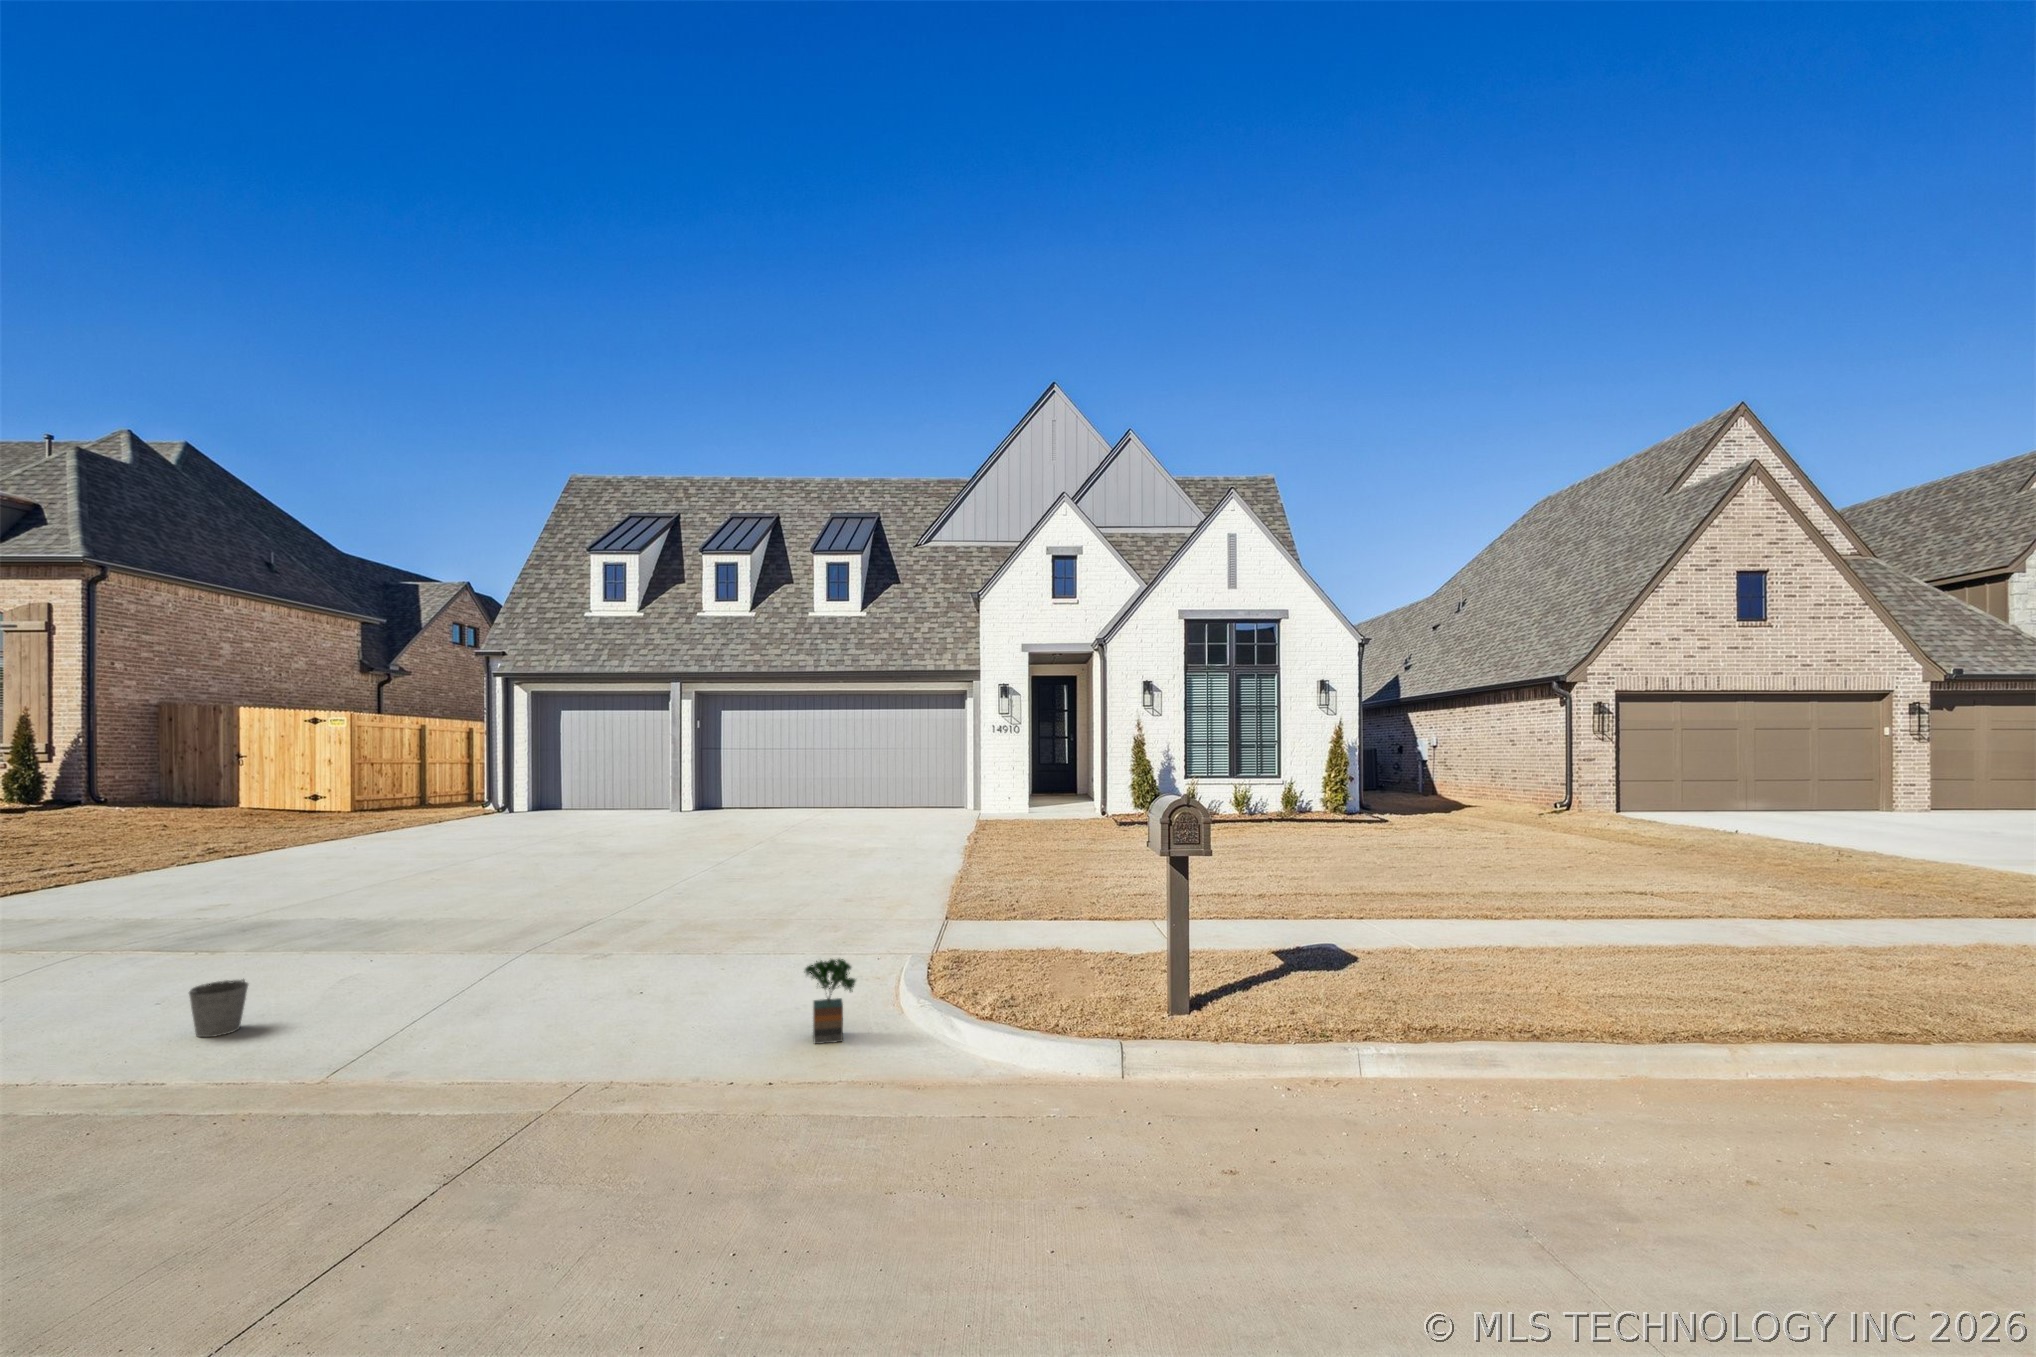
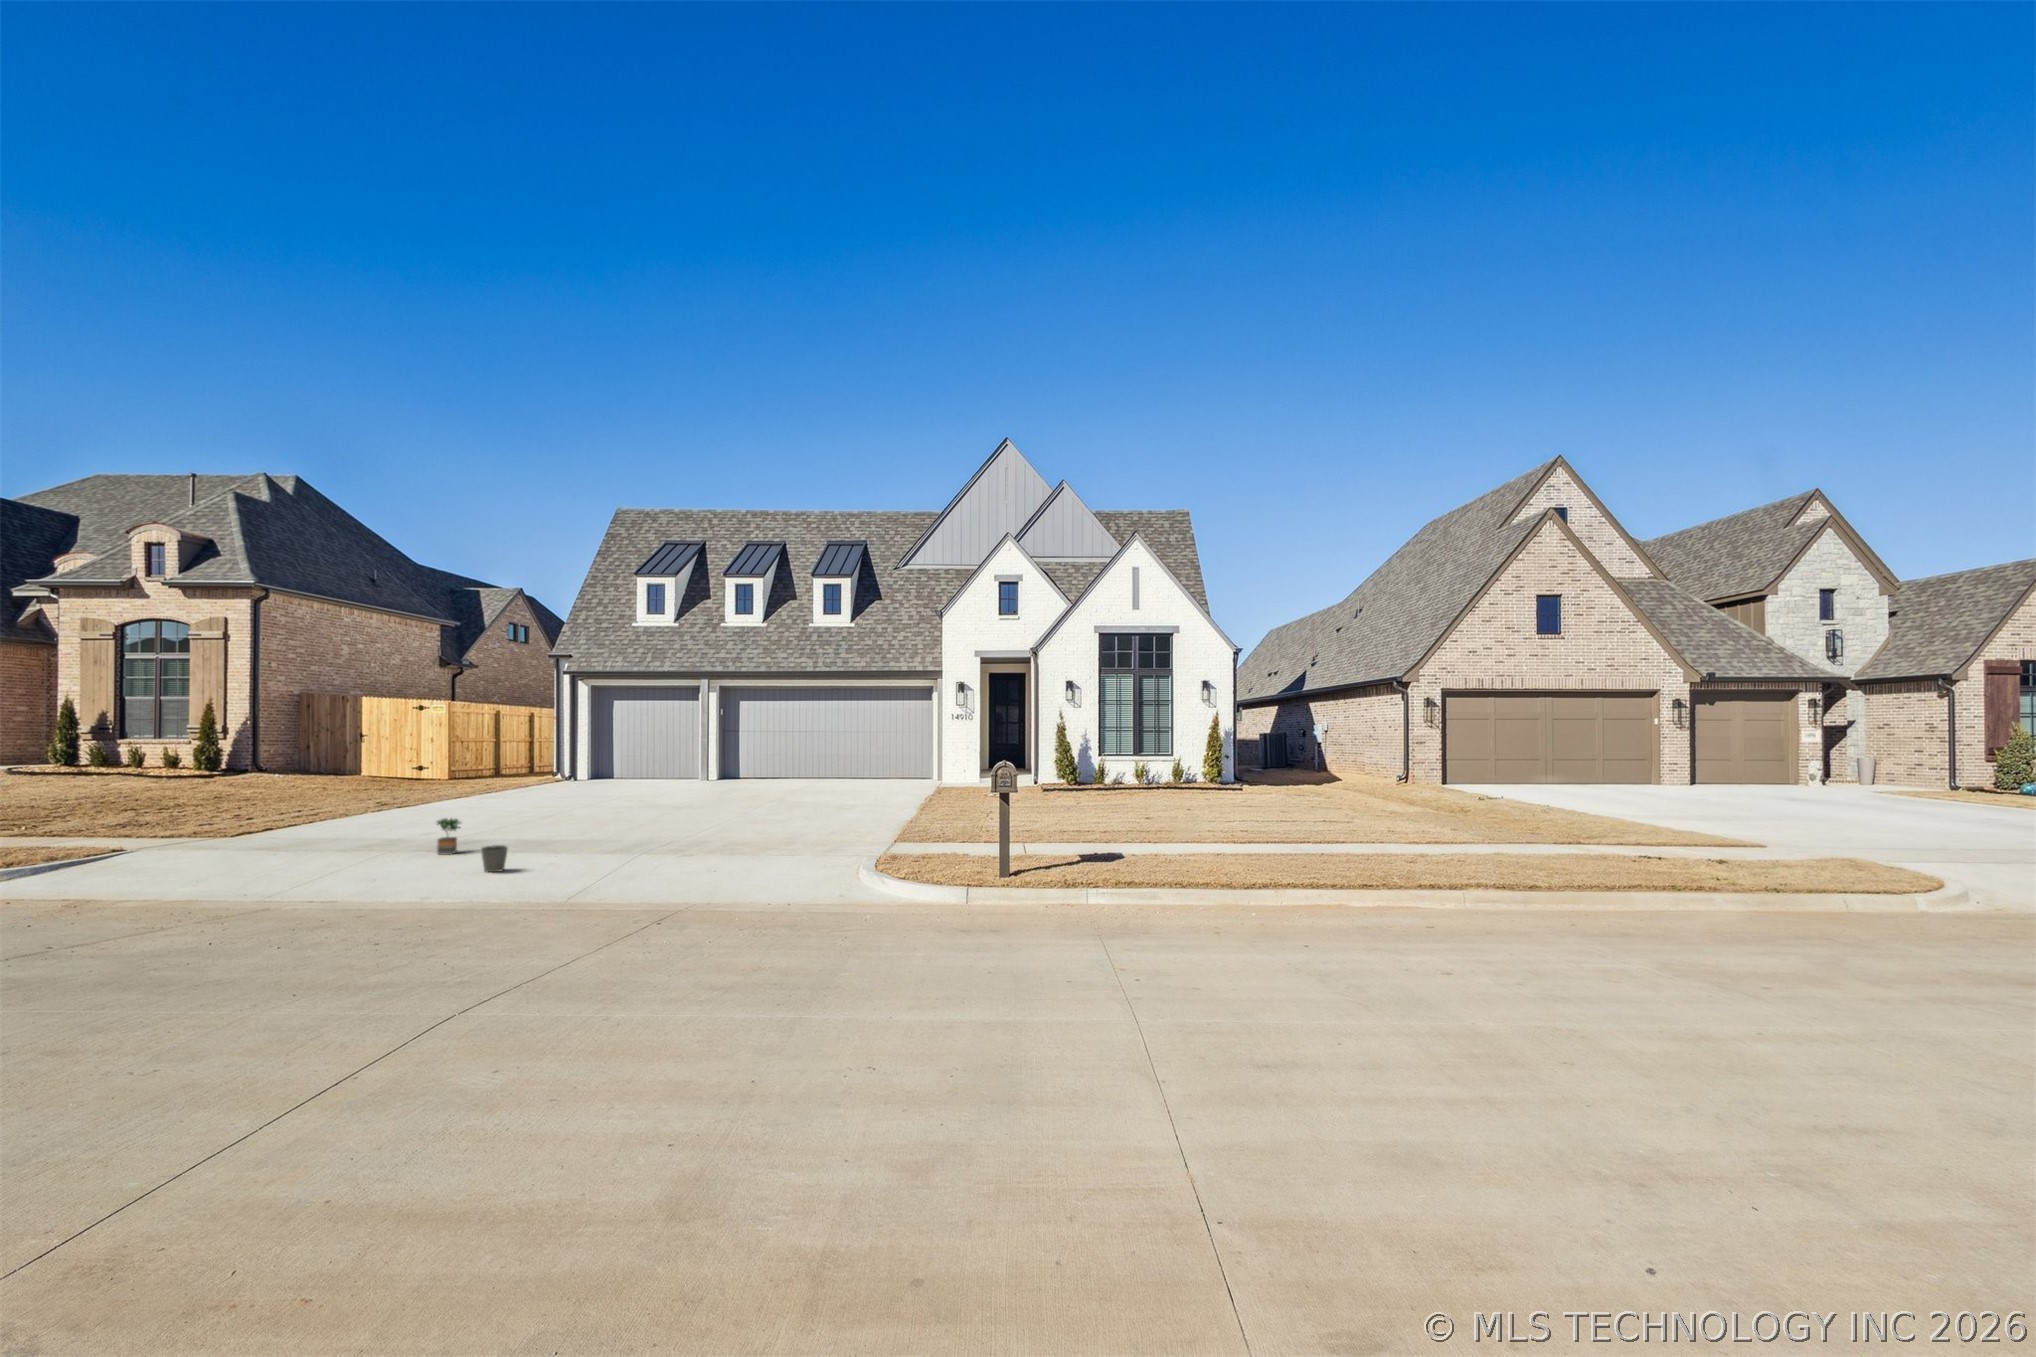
potted tree: present [805,959,856,1044] -> present [437,818,460,855]

